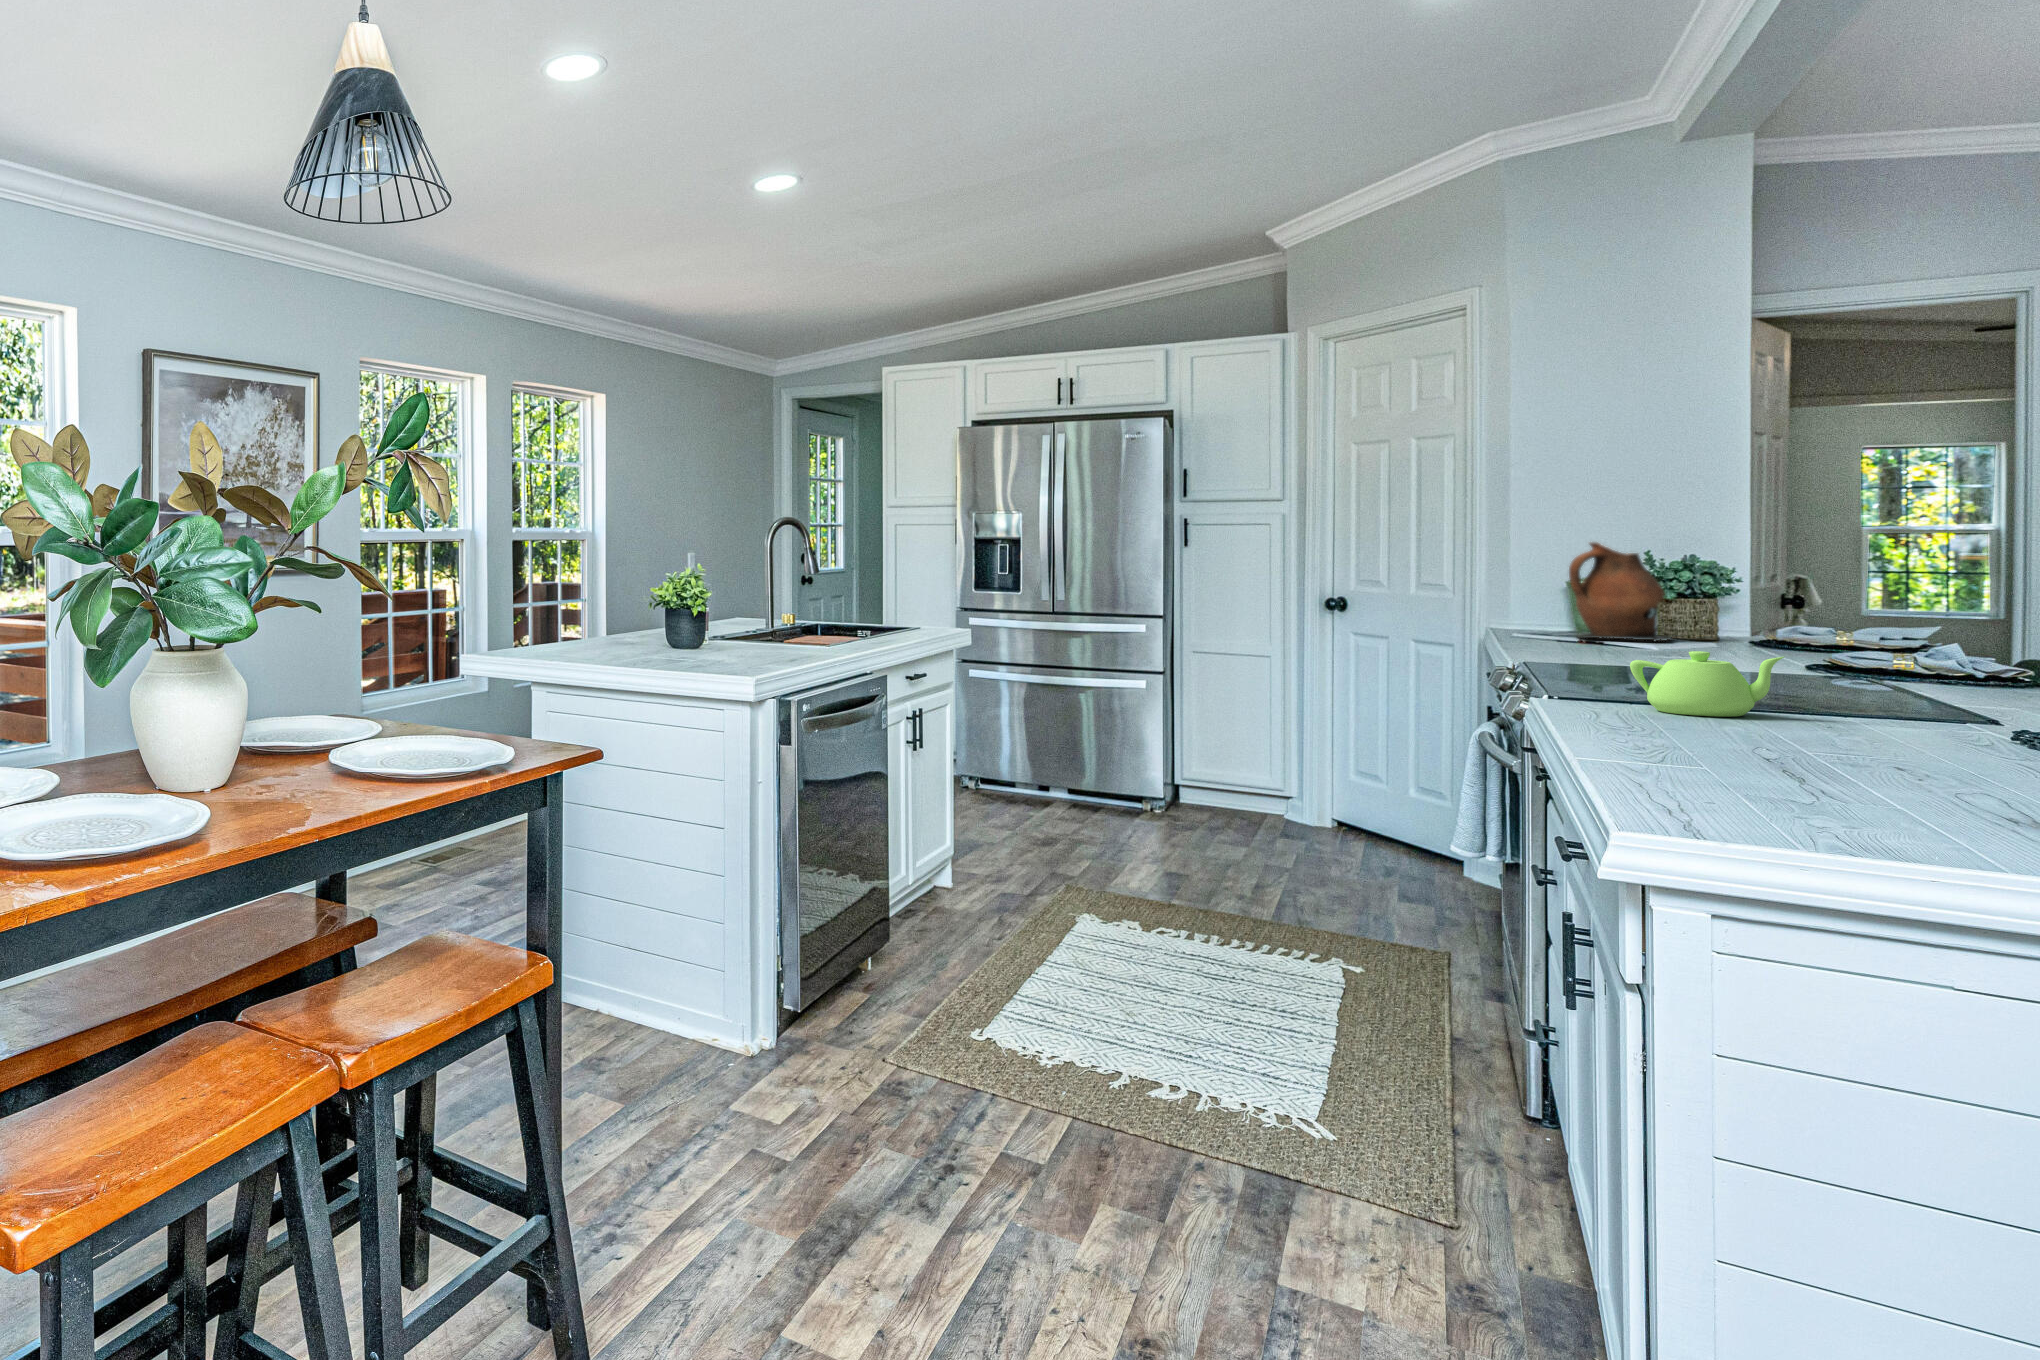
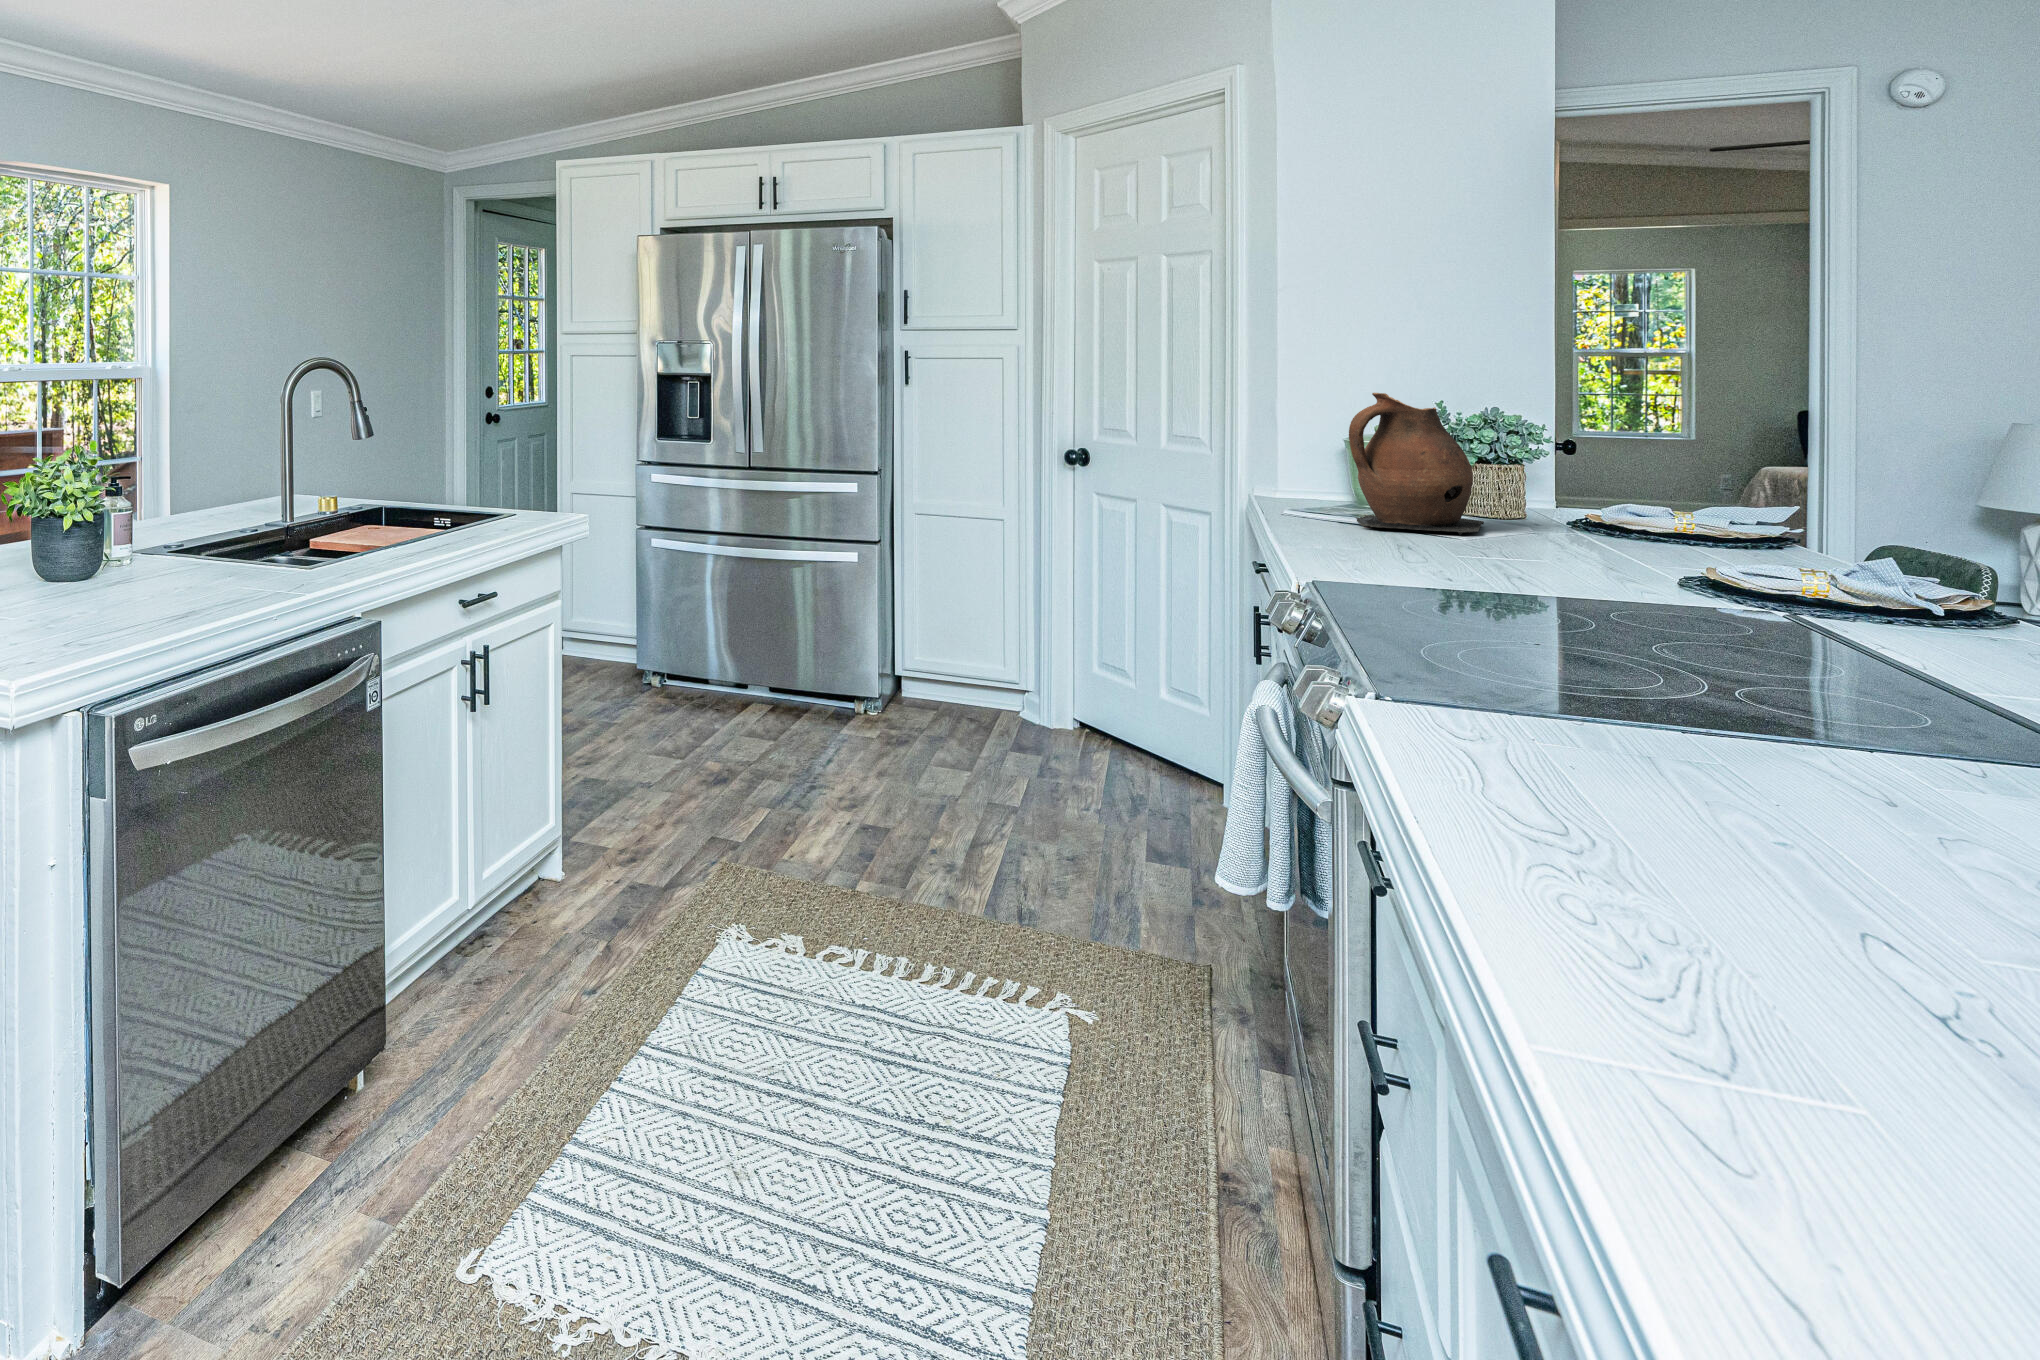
teapot: present [1630,651,1784,717] -> none [1528,720,1868,889]

